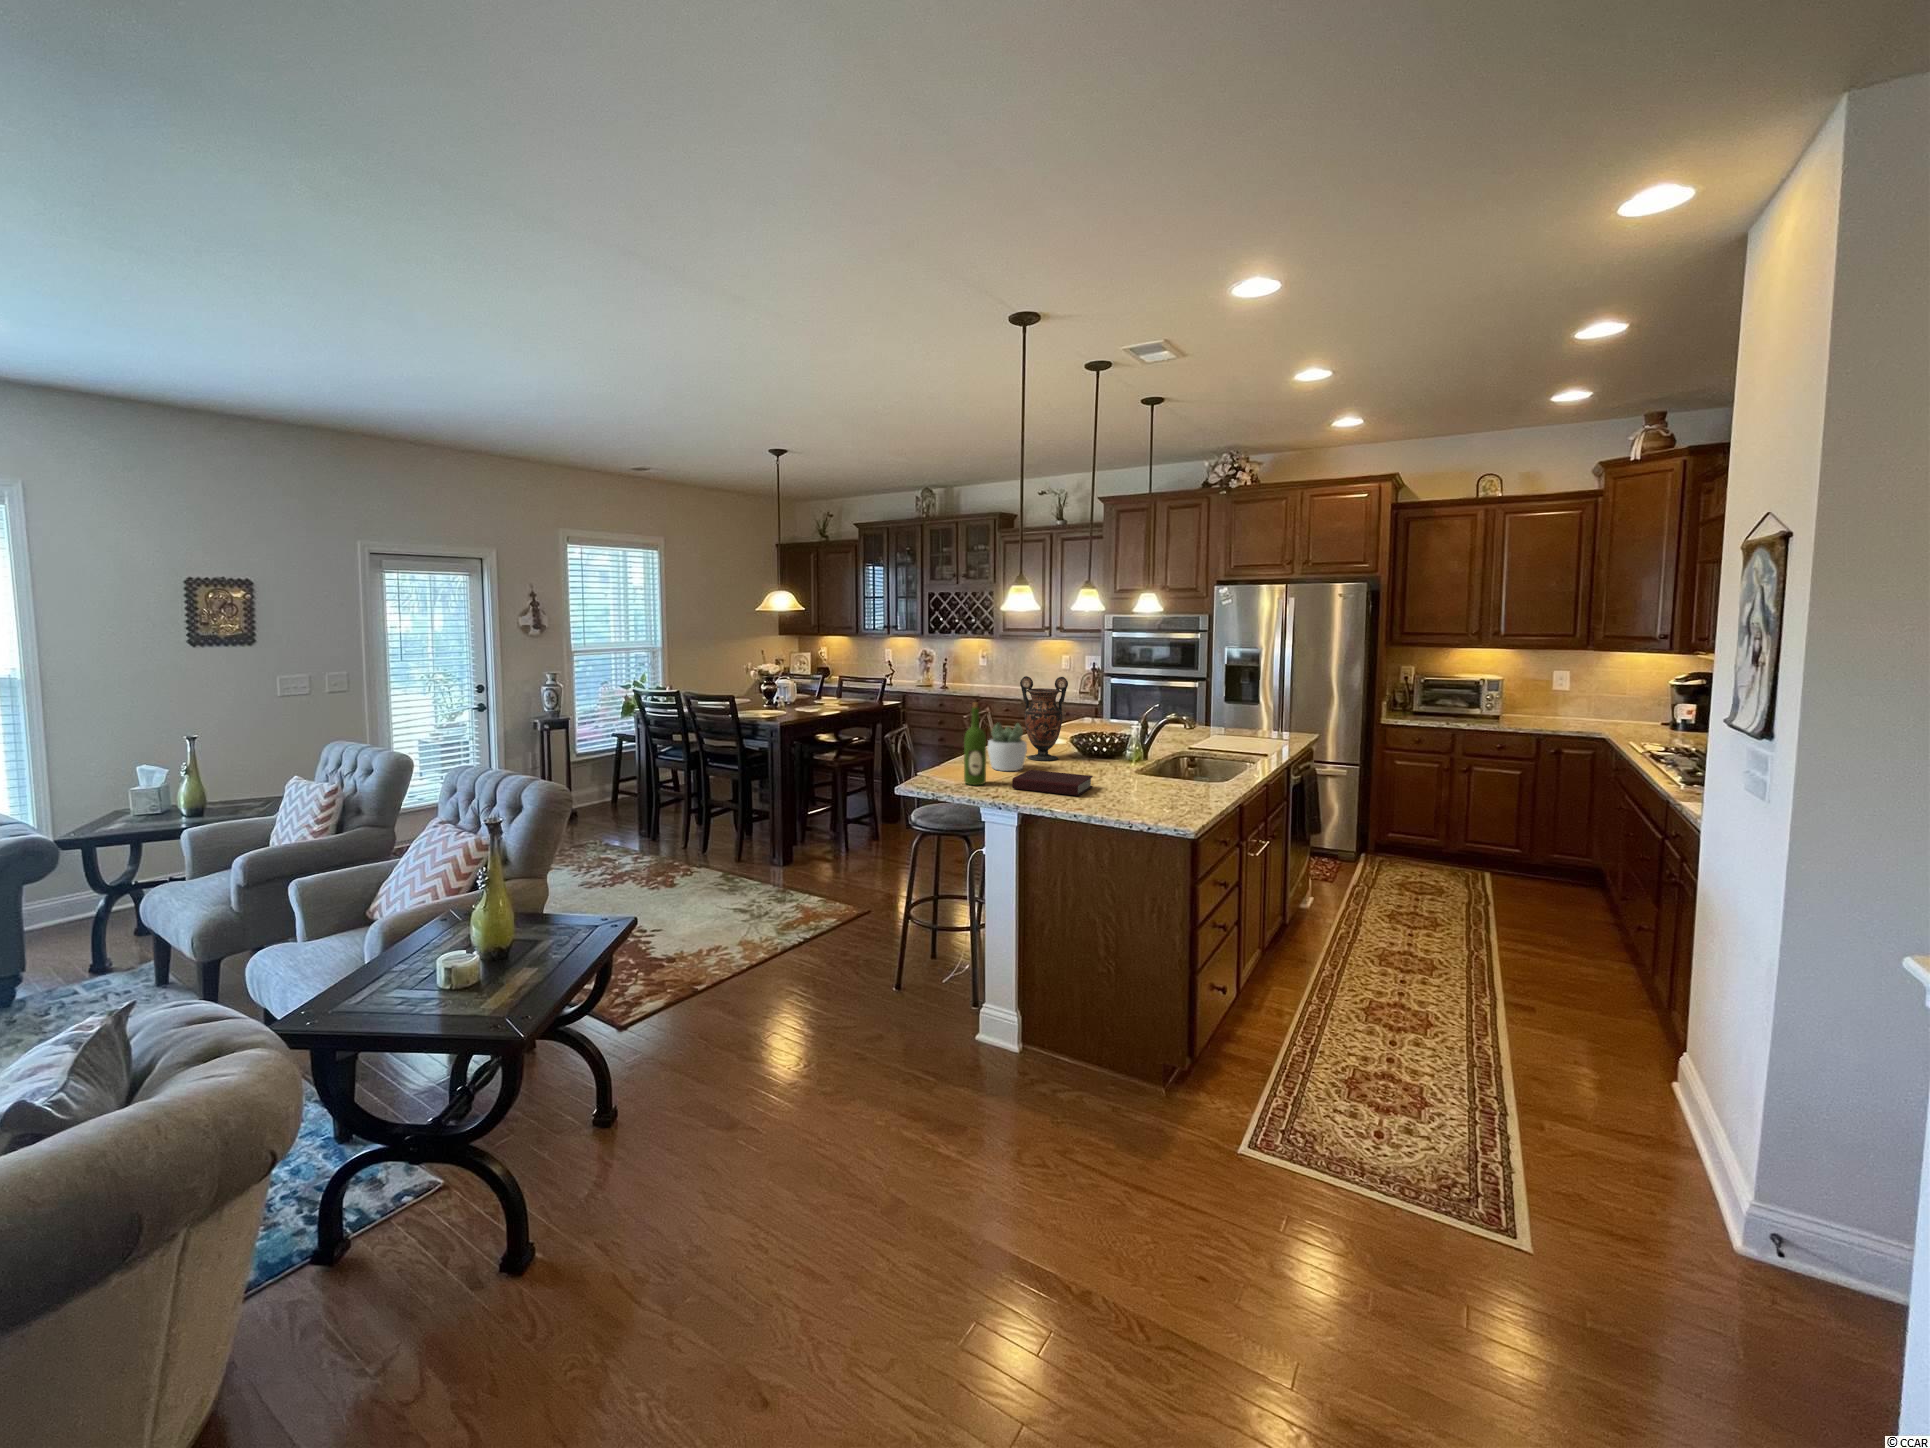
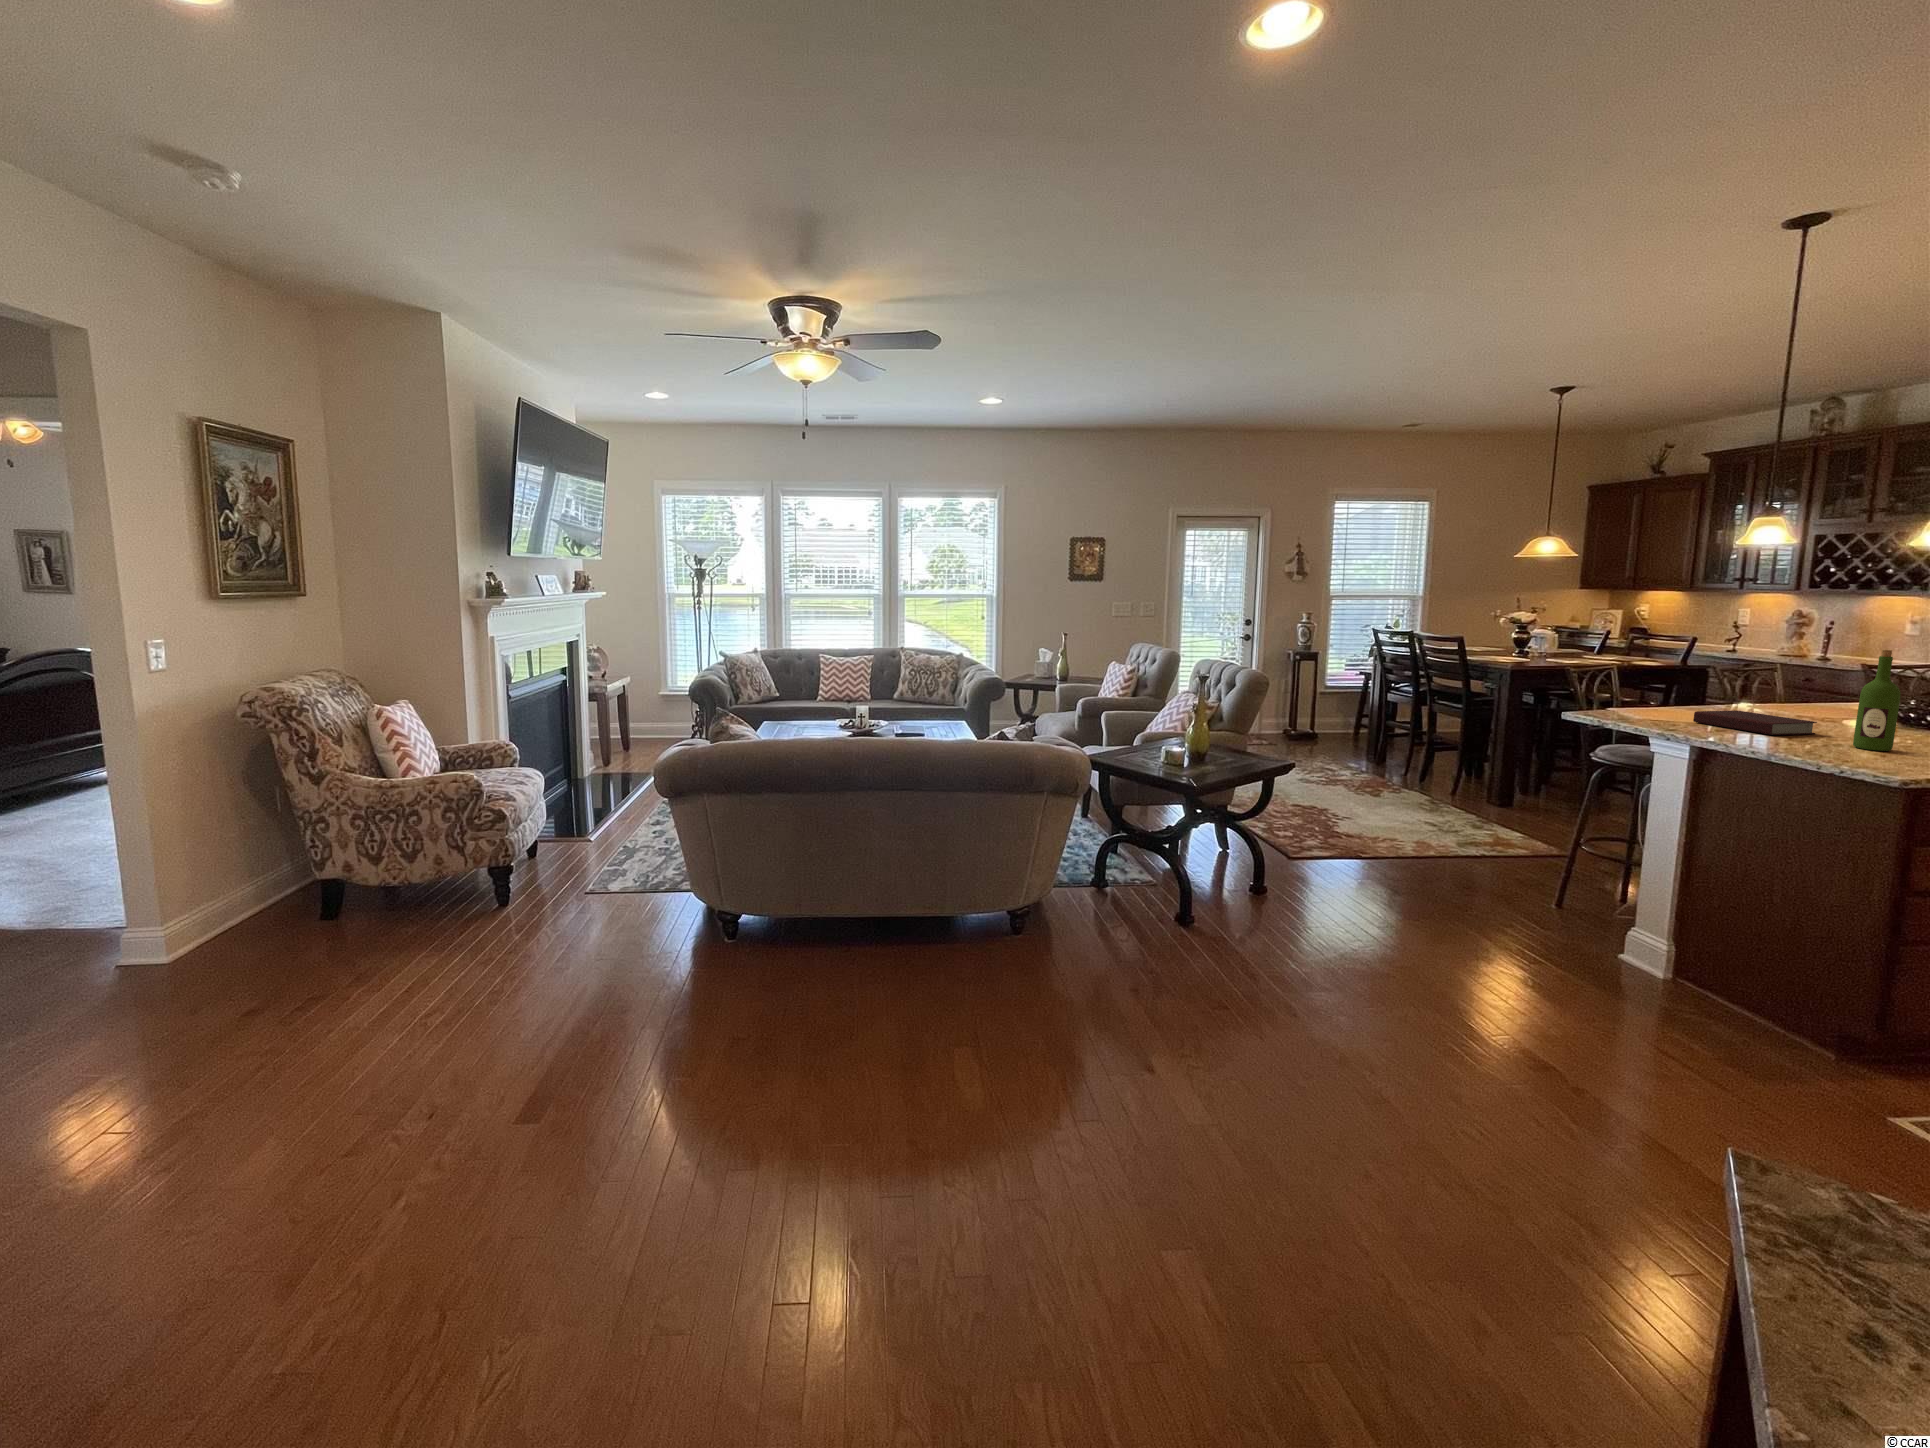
vase: present [1020,676,1068,761] -> none [1776,619,1853,715]
wine bottle: present [964,702,986,785] -> present [1853,650,1901,751]
succulent plant: present [987,723,1027,771] -> none [1699,663,1755,715]

